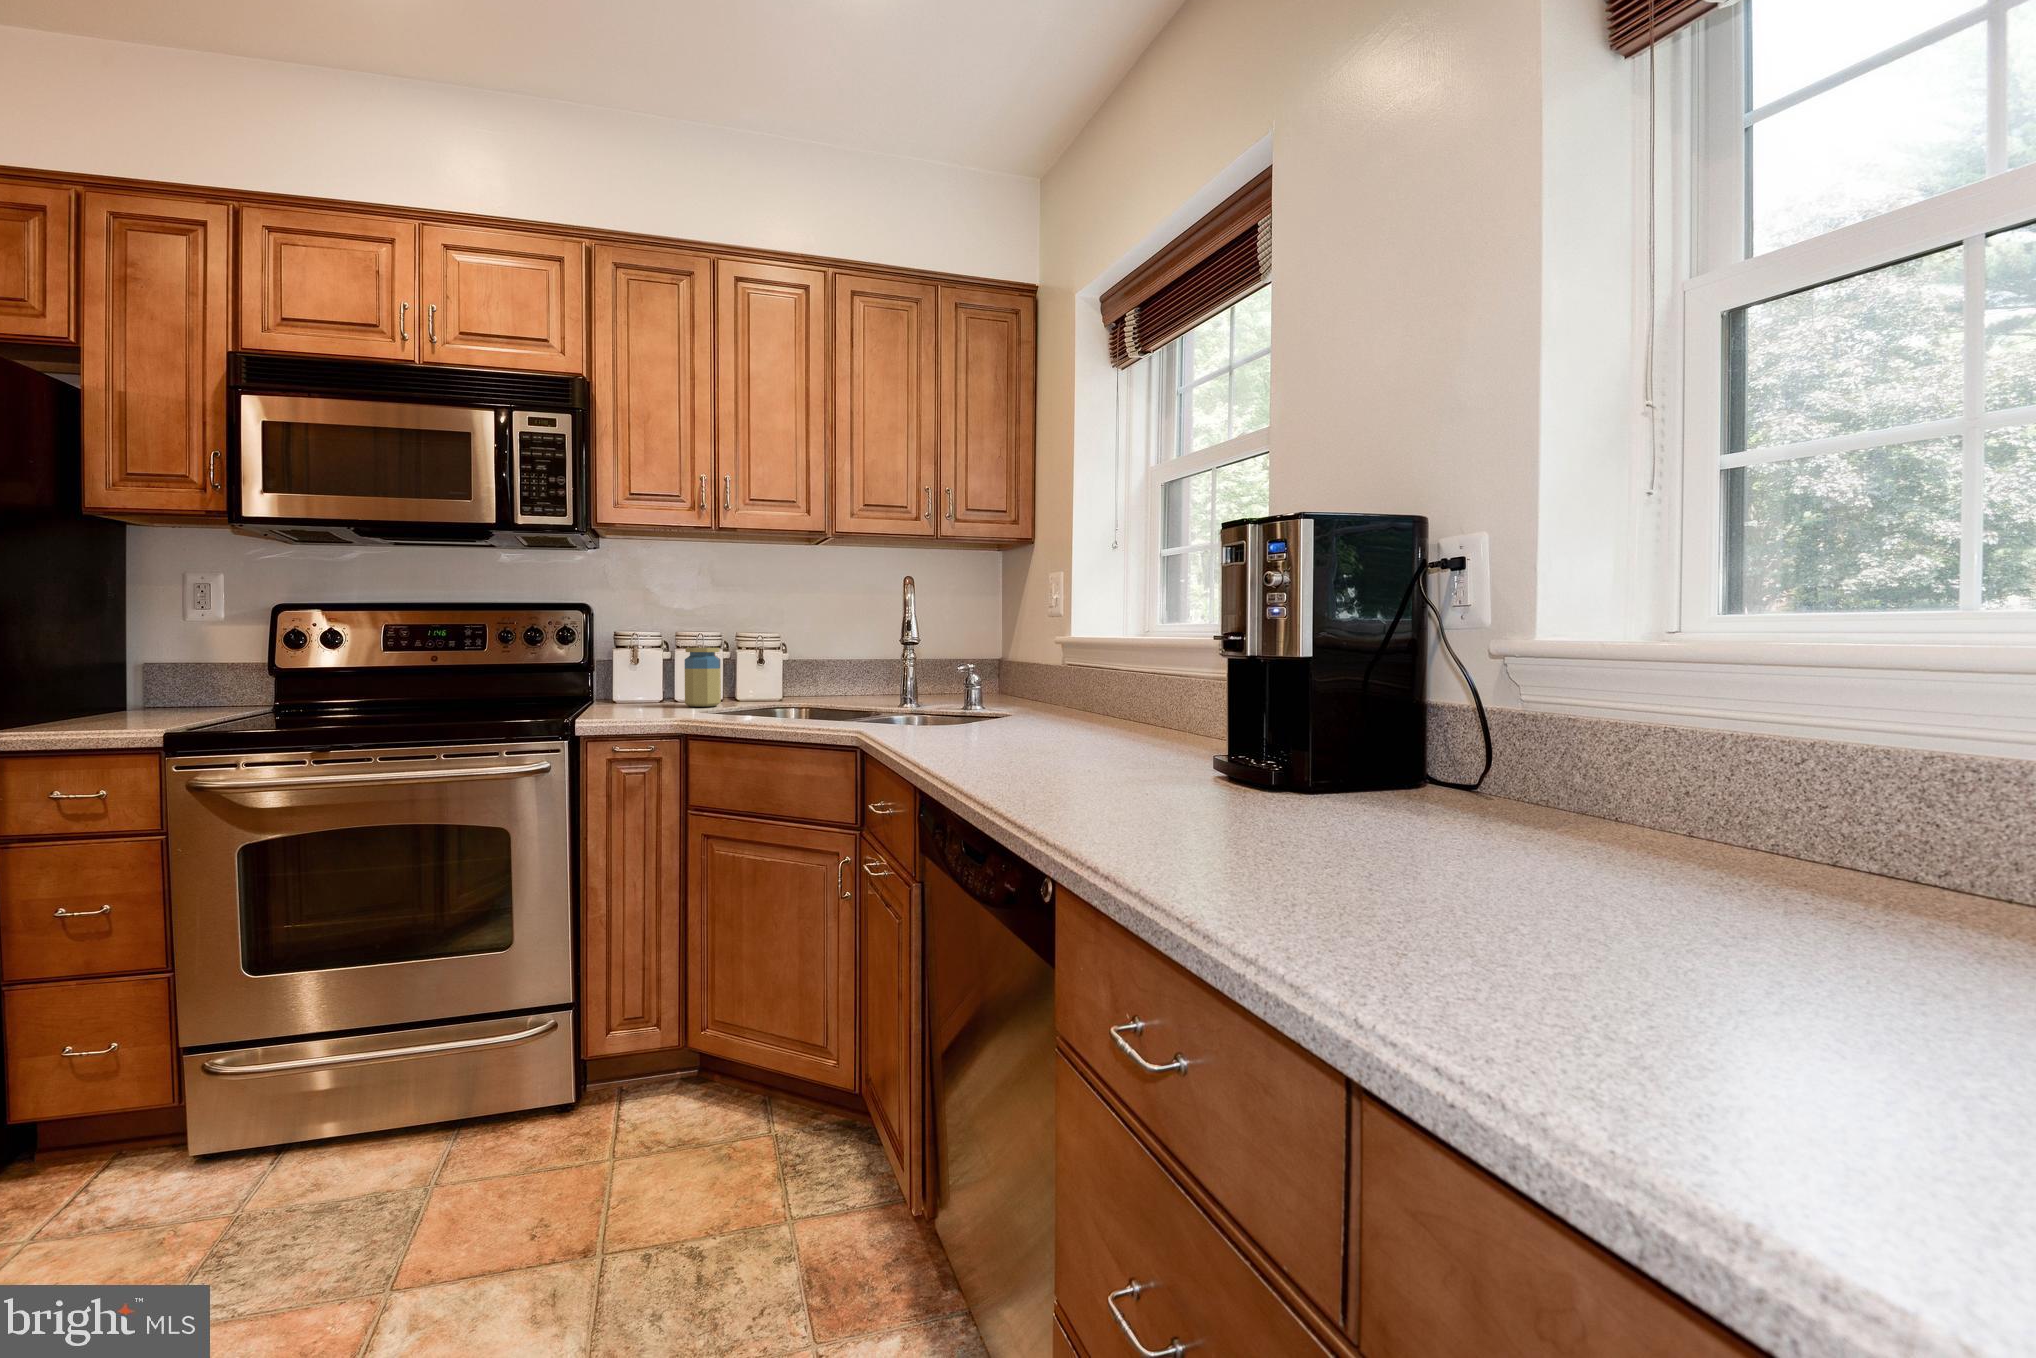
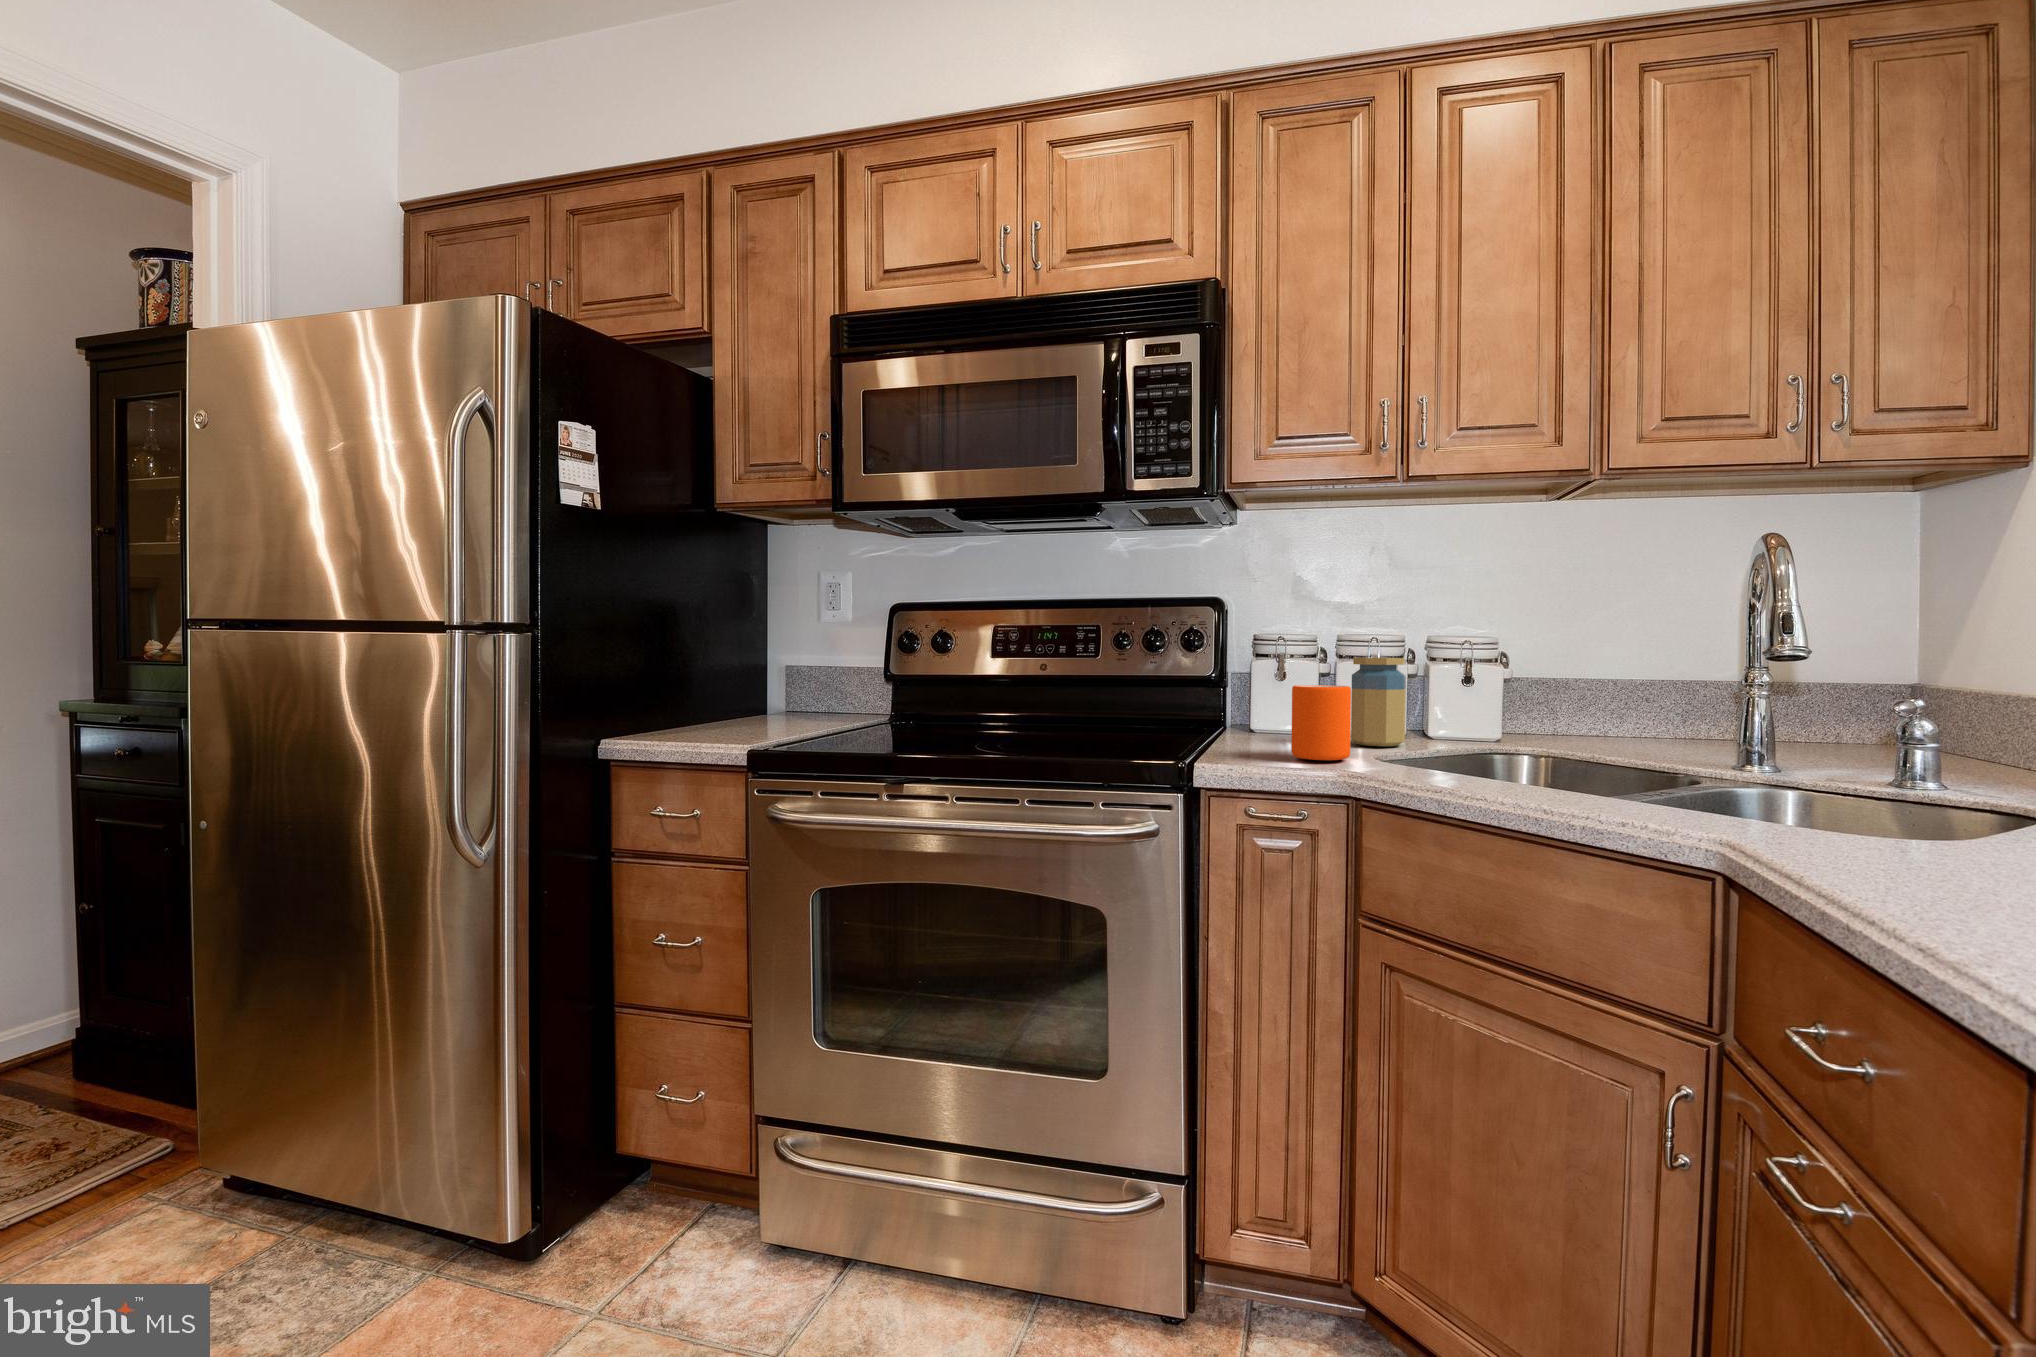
mug: none [643,666,682,714] -> present [1291,685,1351,760]

